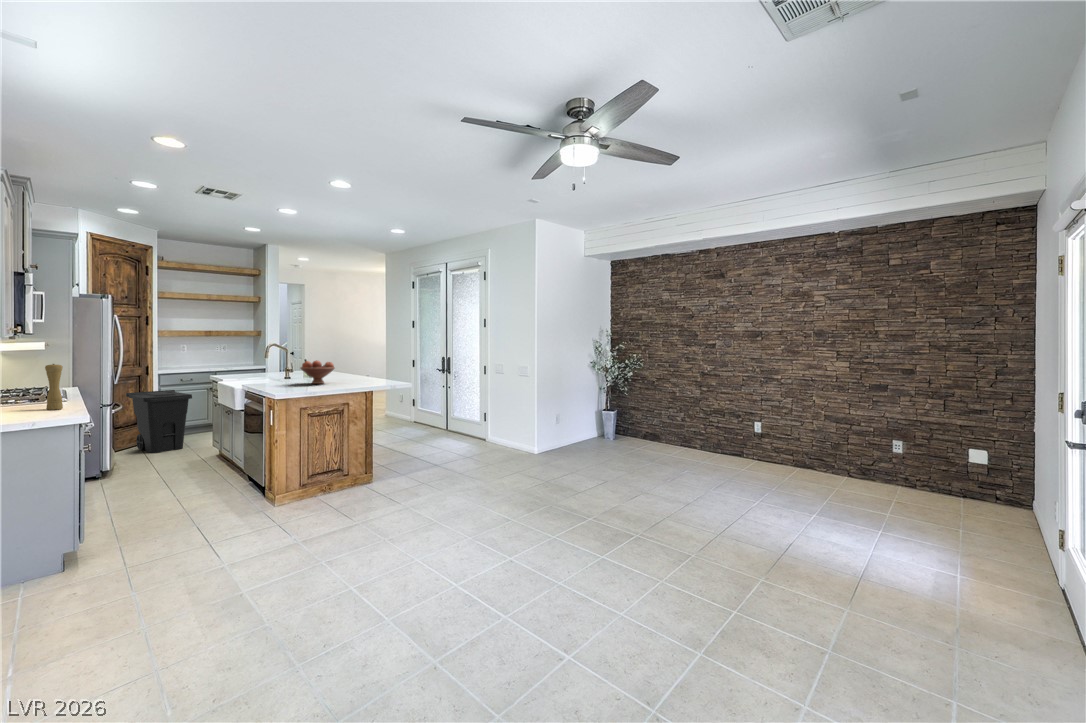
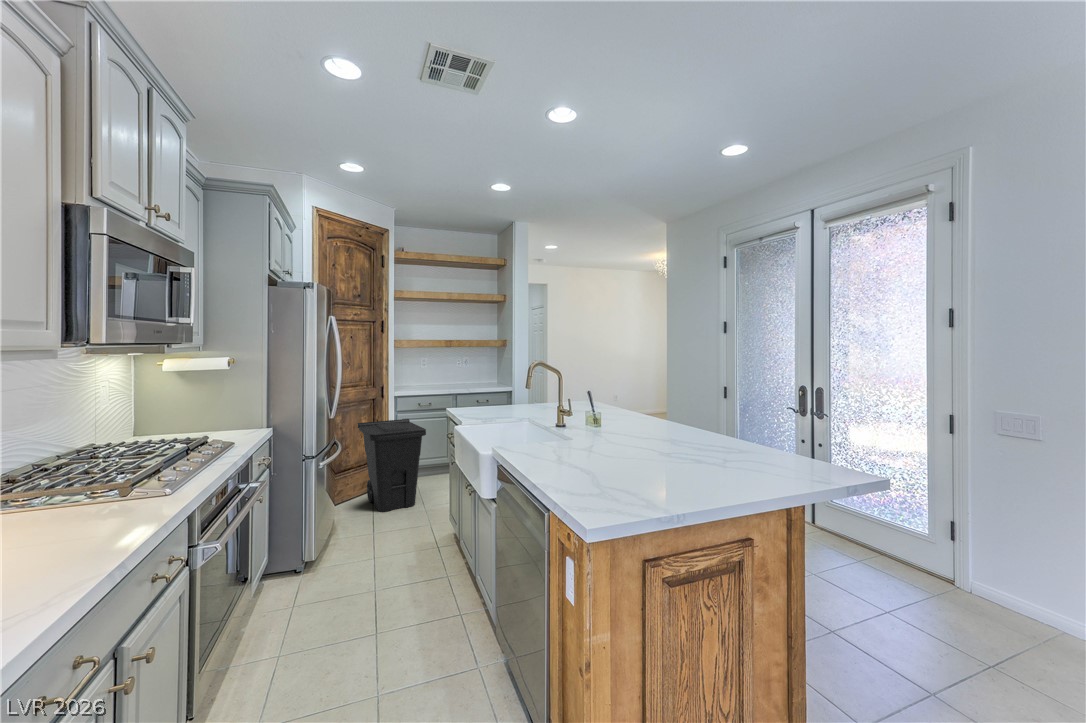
fruit bowl: present [300,360,335,384] -> none [605,396,681,455]
pepper mill: present [45,364,63,410] -> none [50,425,97,556]

